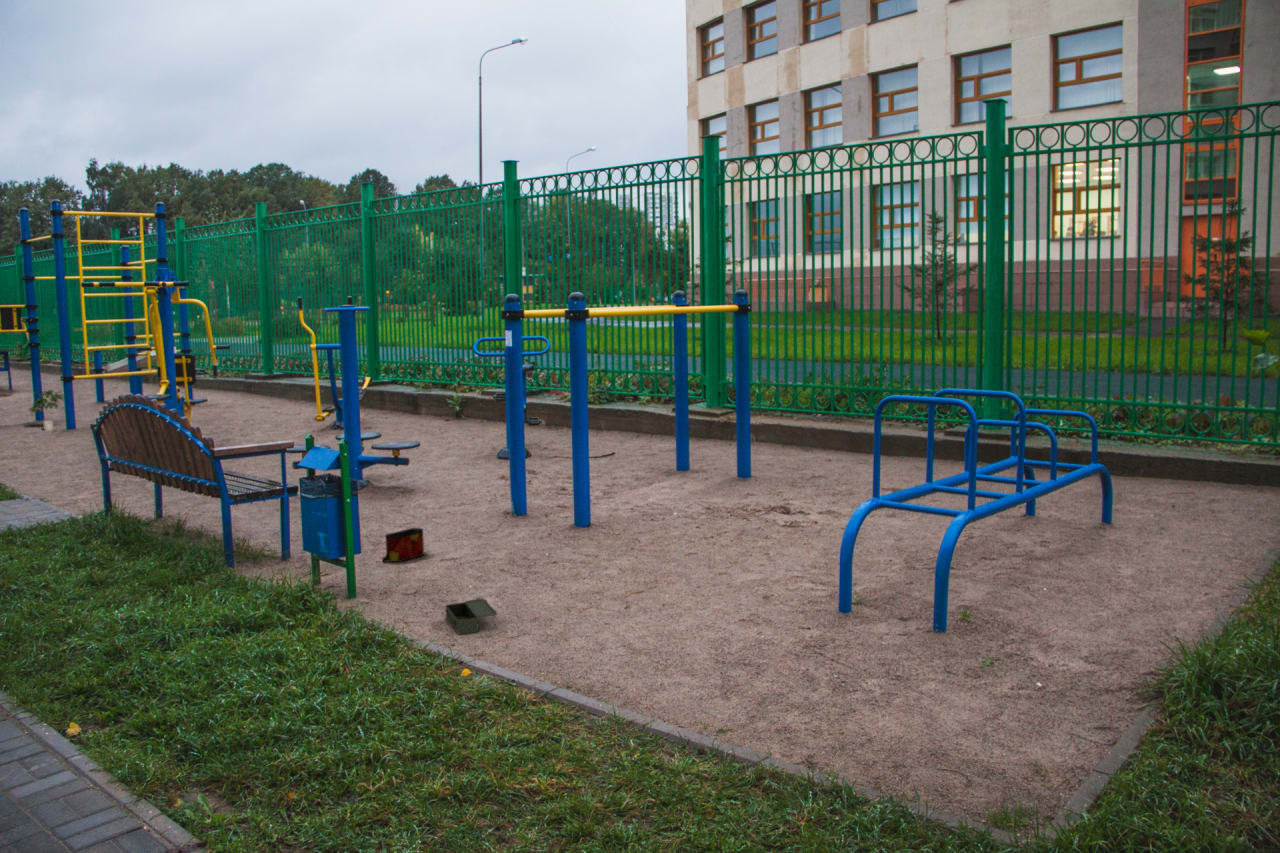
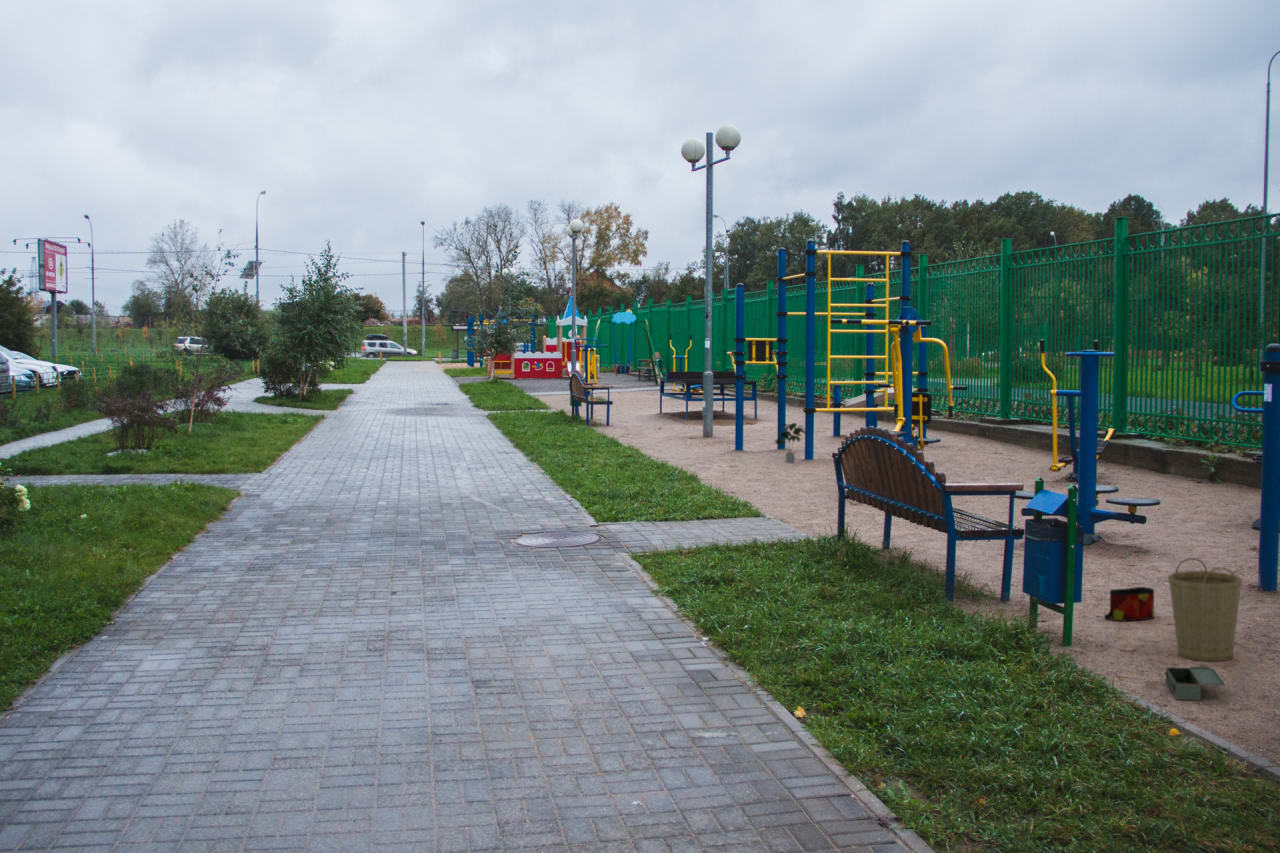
basket: none [439,500,500,591] -> present [1168,558,1242,661]

